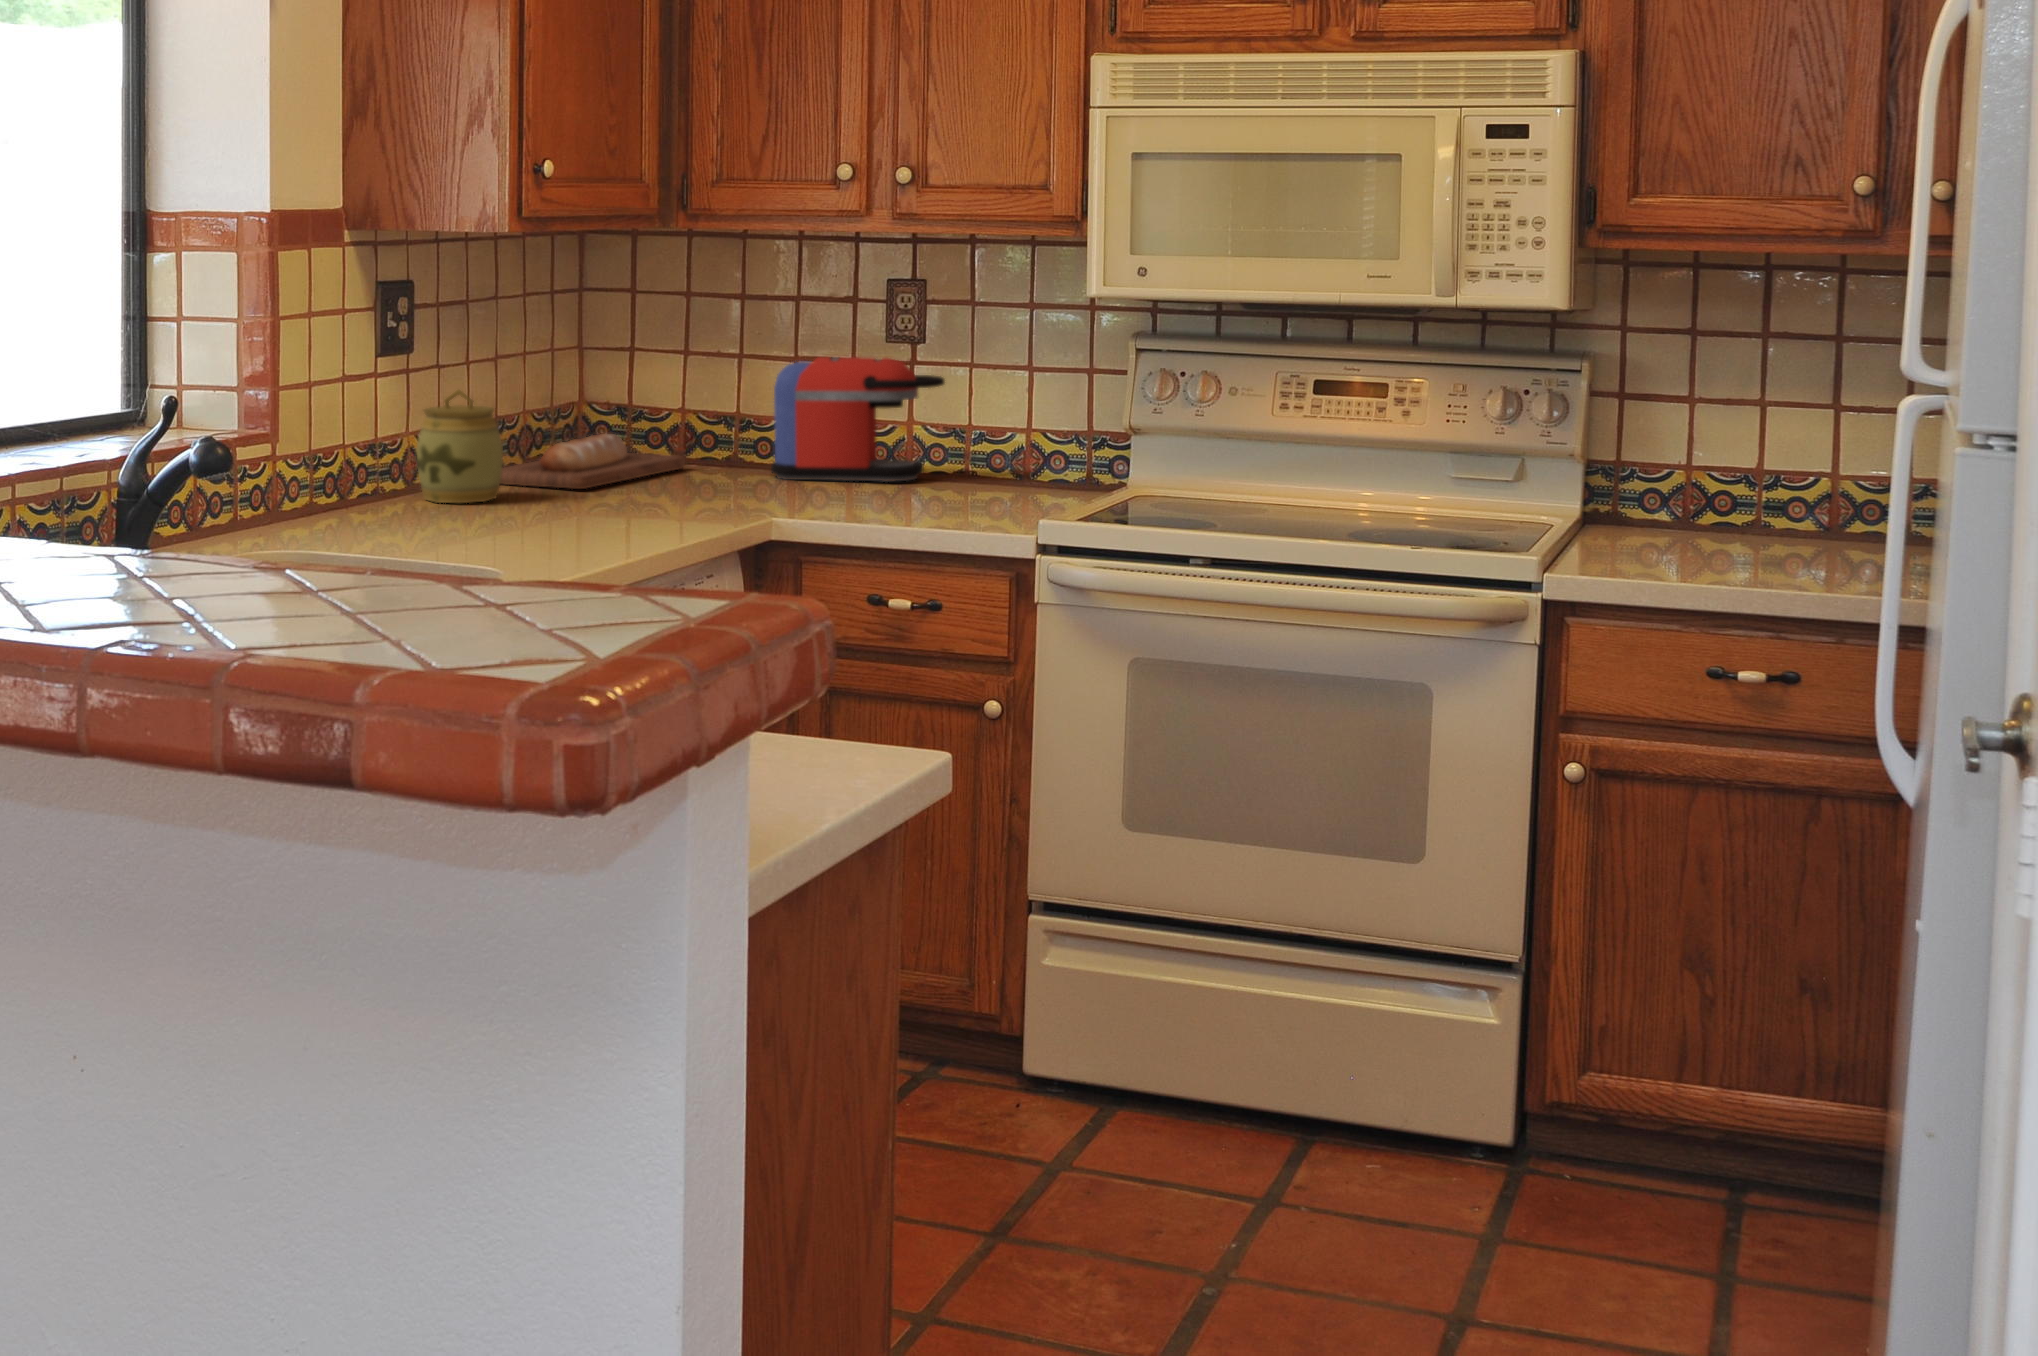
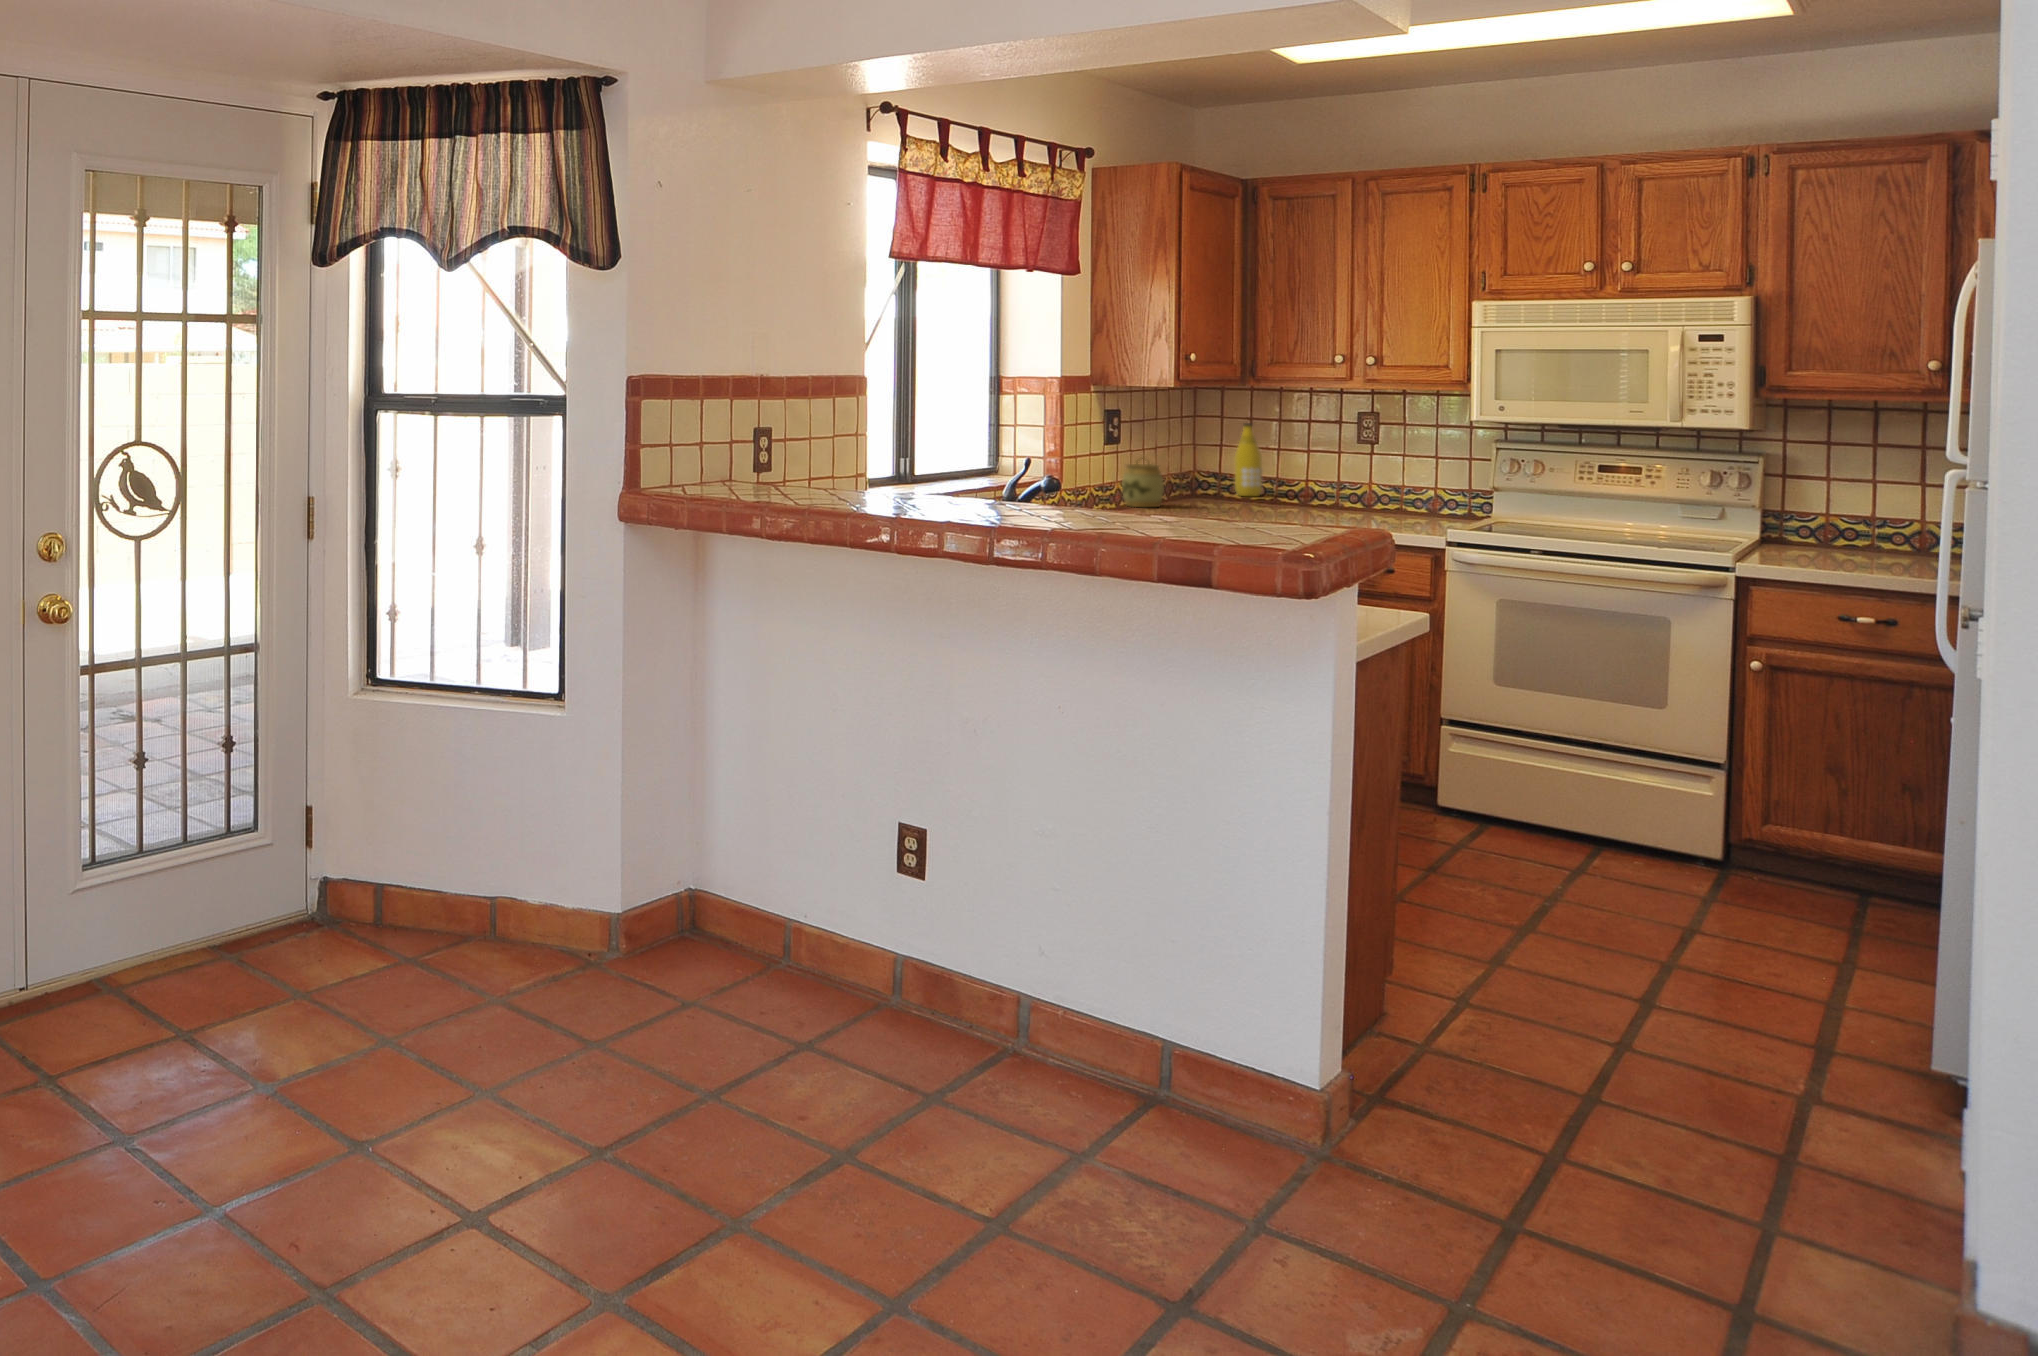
bottle: none [656,301,710,458] -> present [1234,423,1262,496]
coffee maker: present [771,357,944,482] -> none [1296,449,1389,509]
bread loaf: present [500,434,685,489] -> none [1152,482,1251,505]

